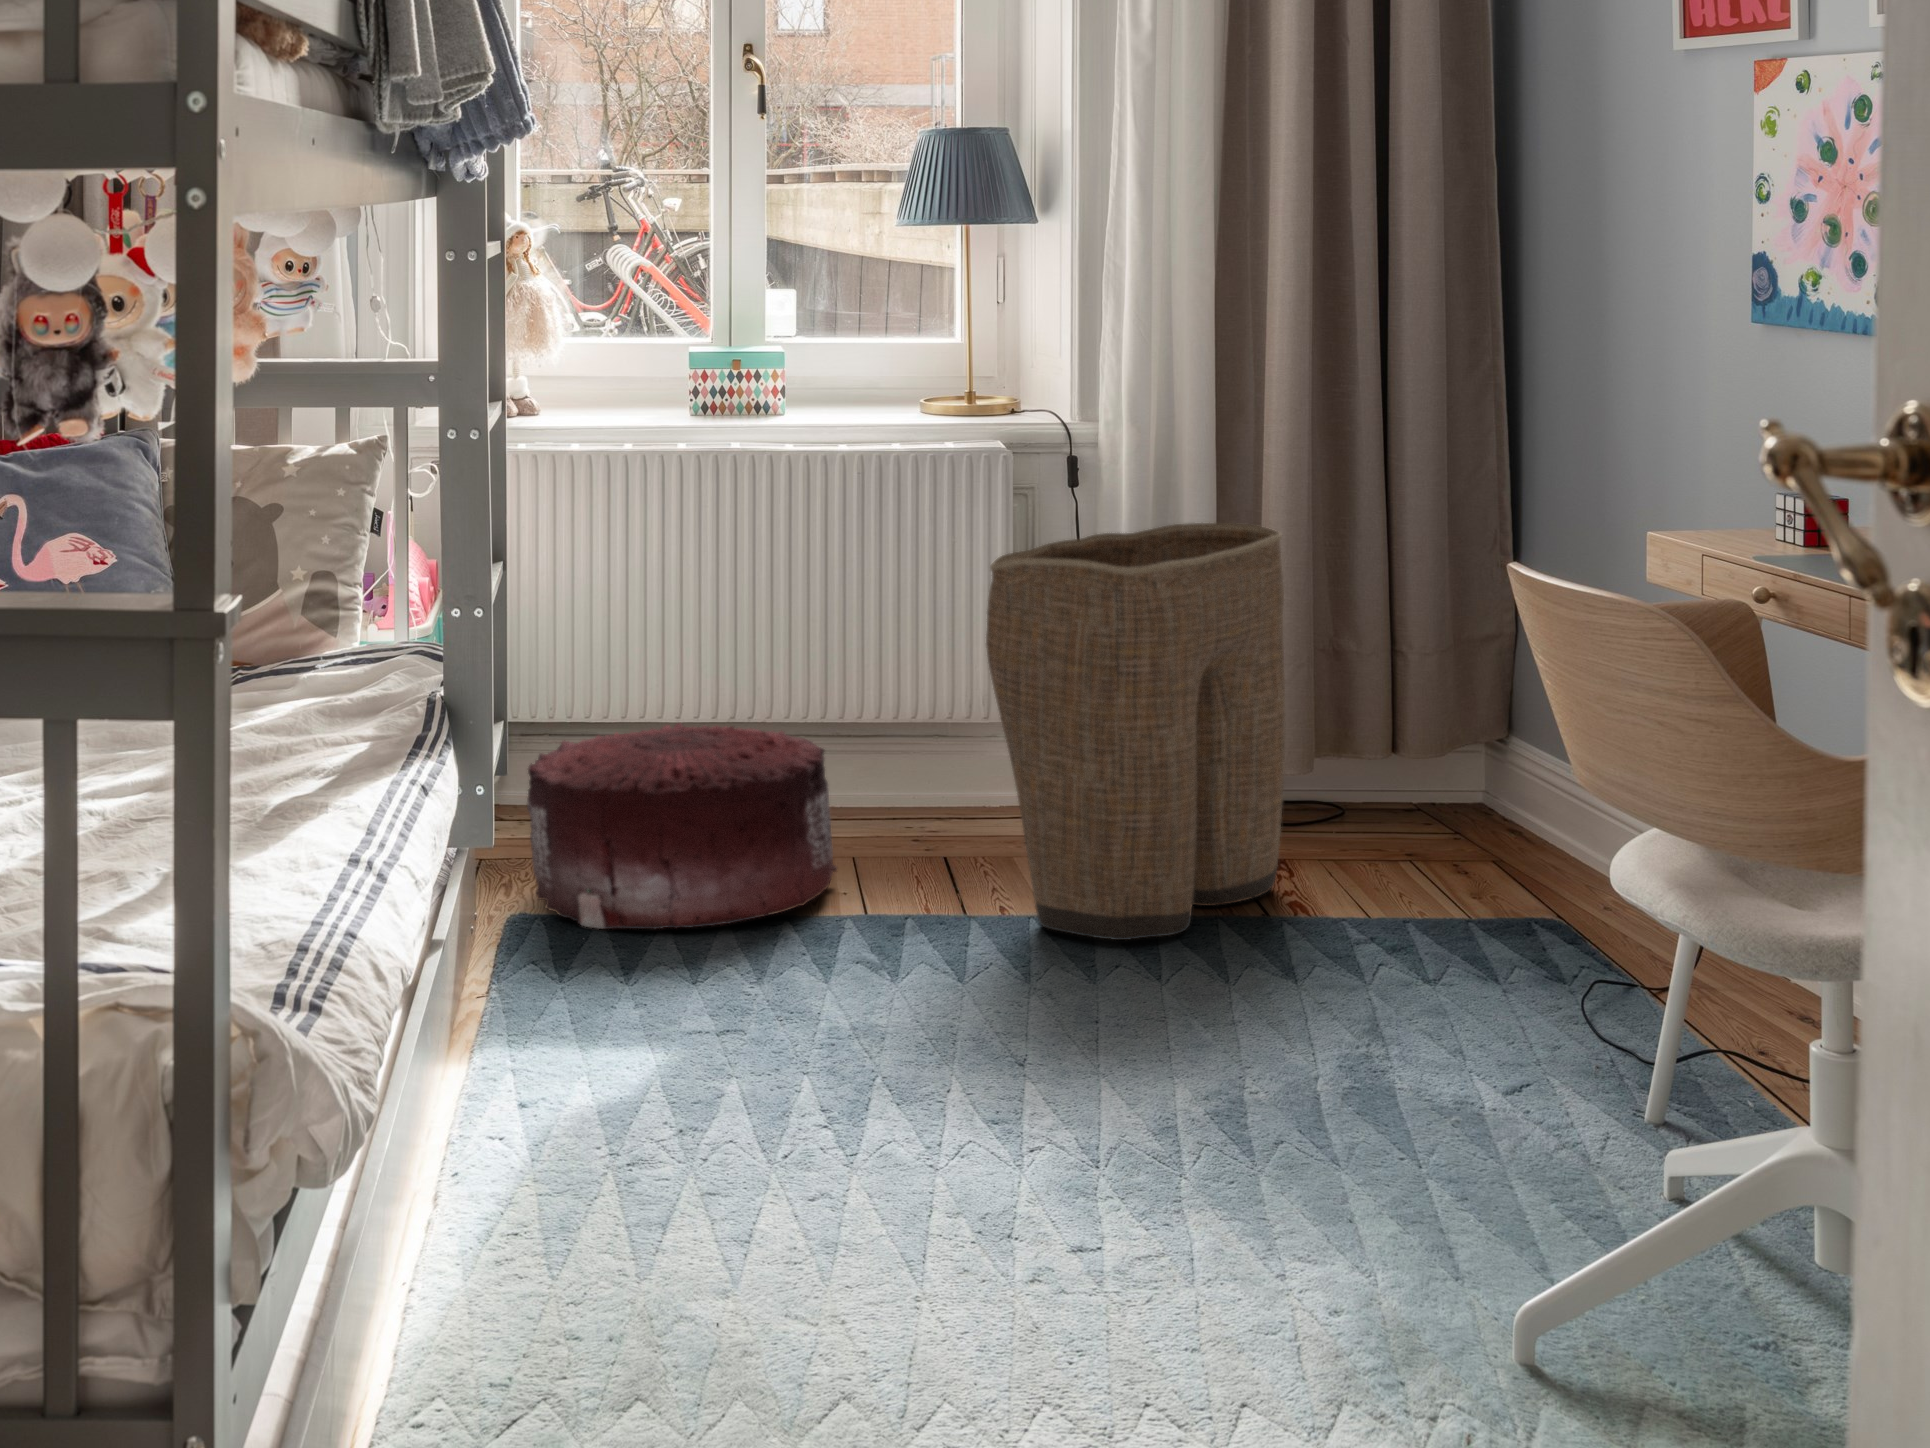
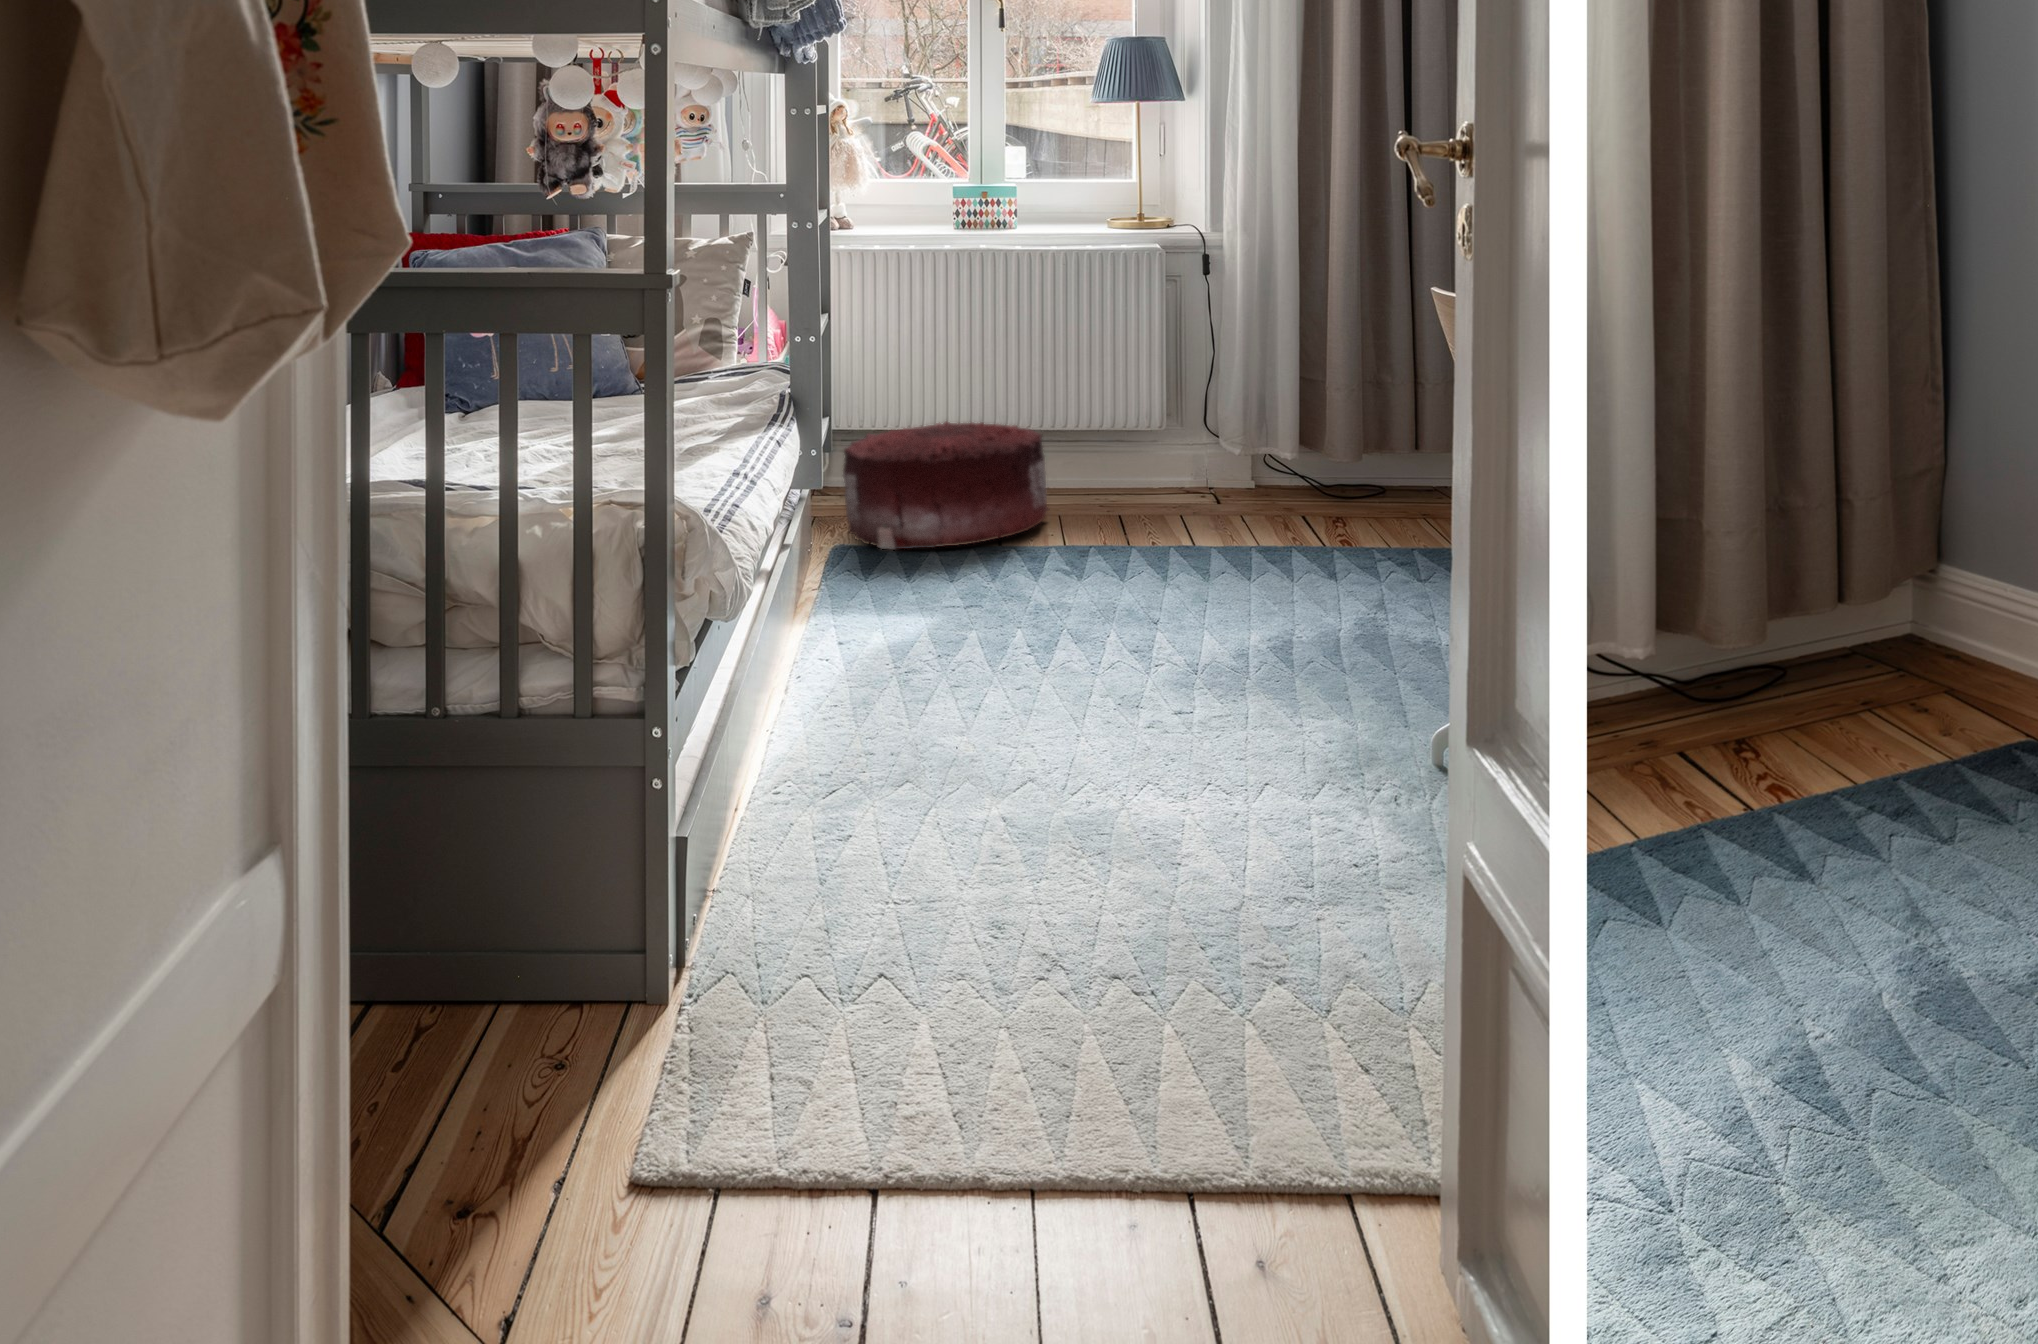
laundry basket: present [986,523,1285,940] -> none [1145,295,1326,542]

